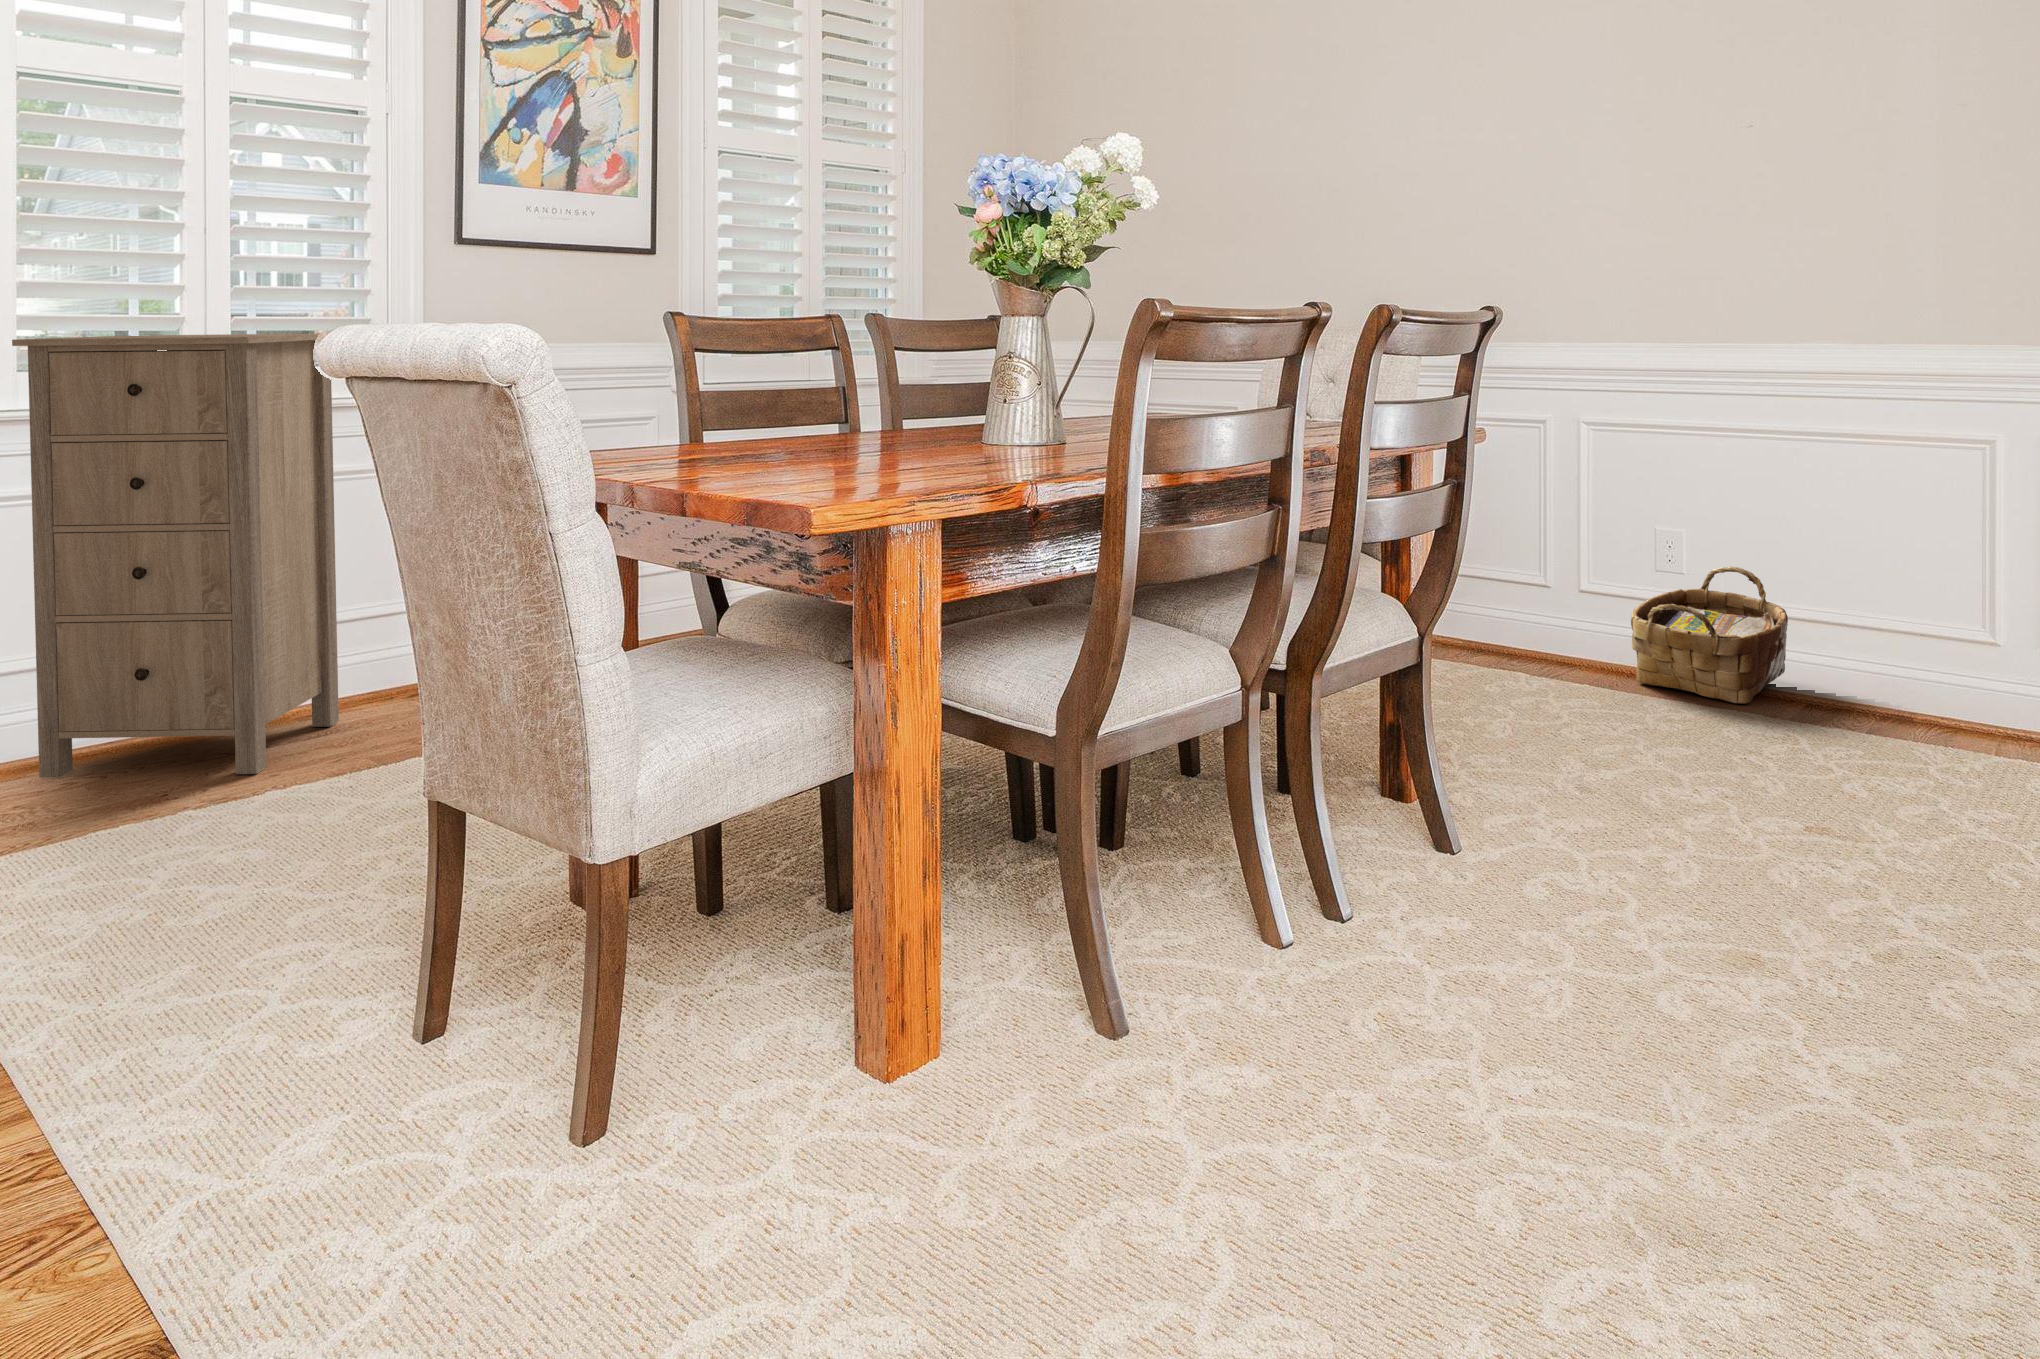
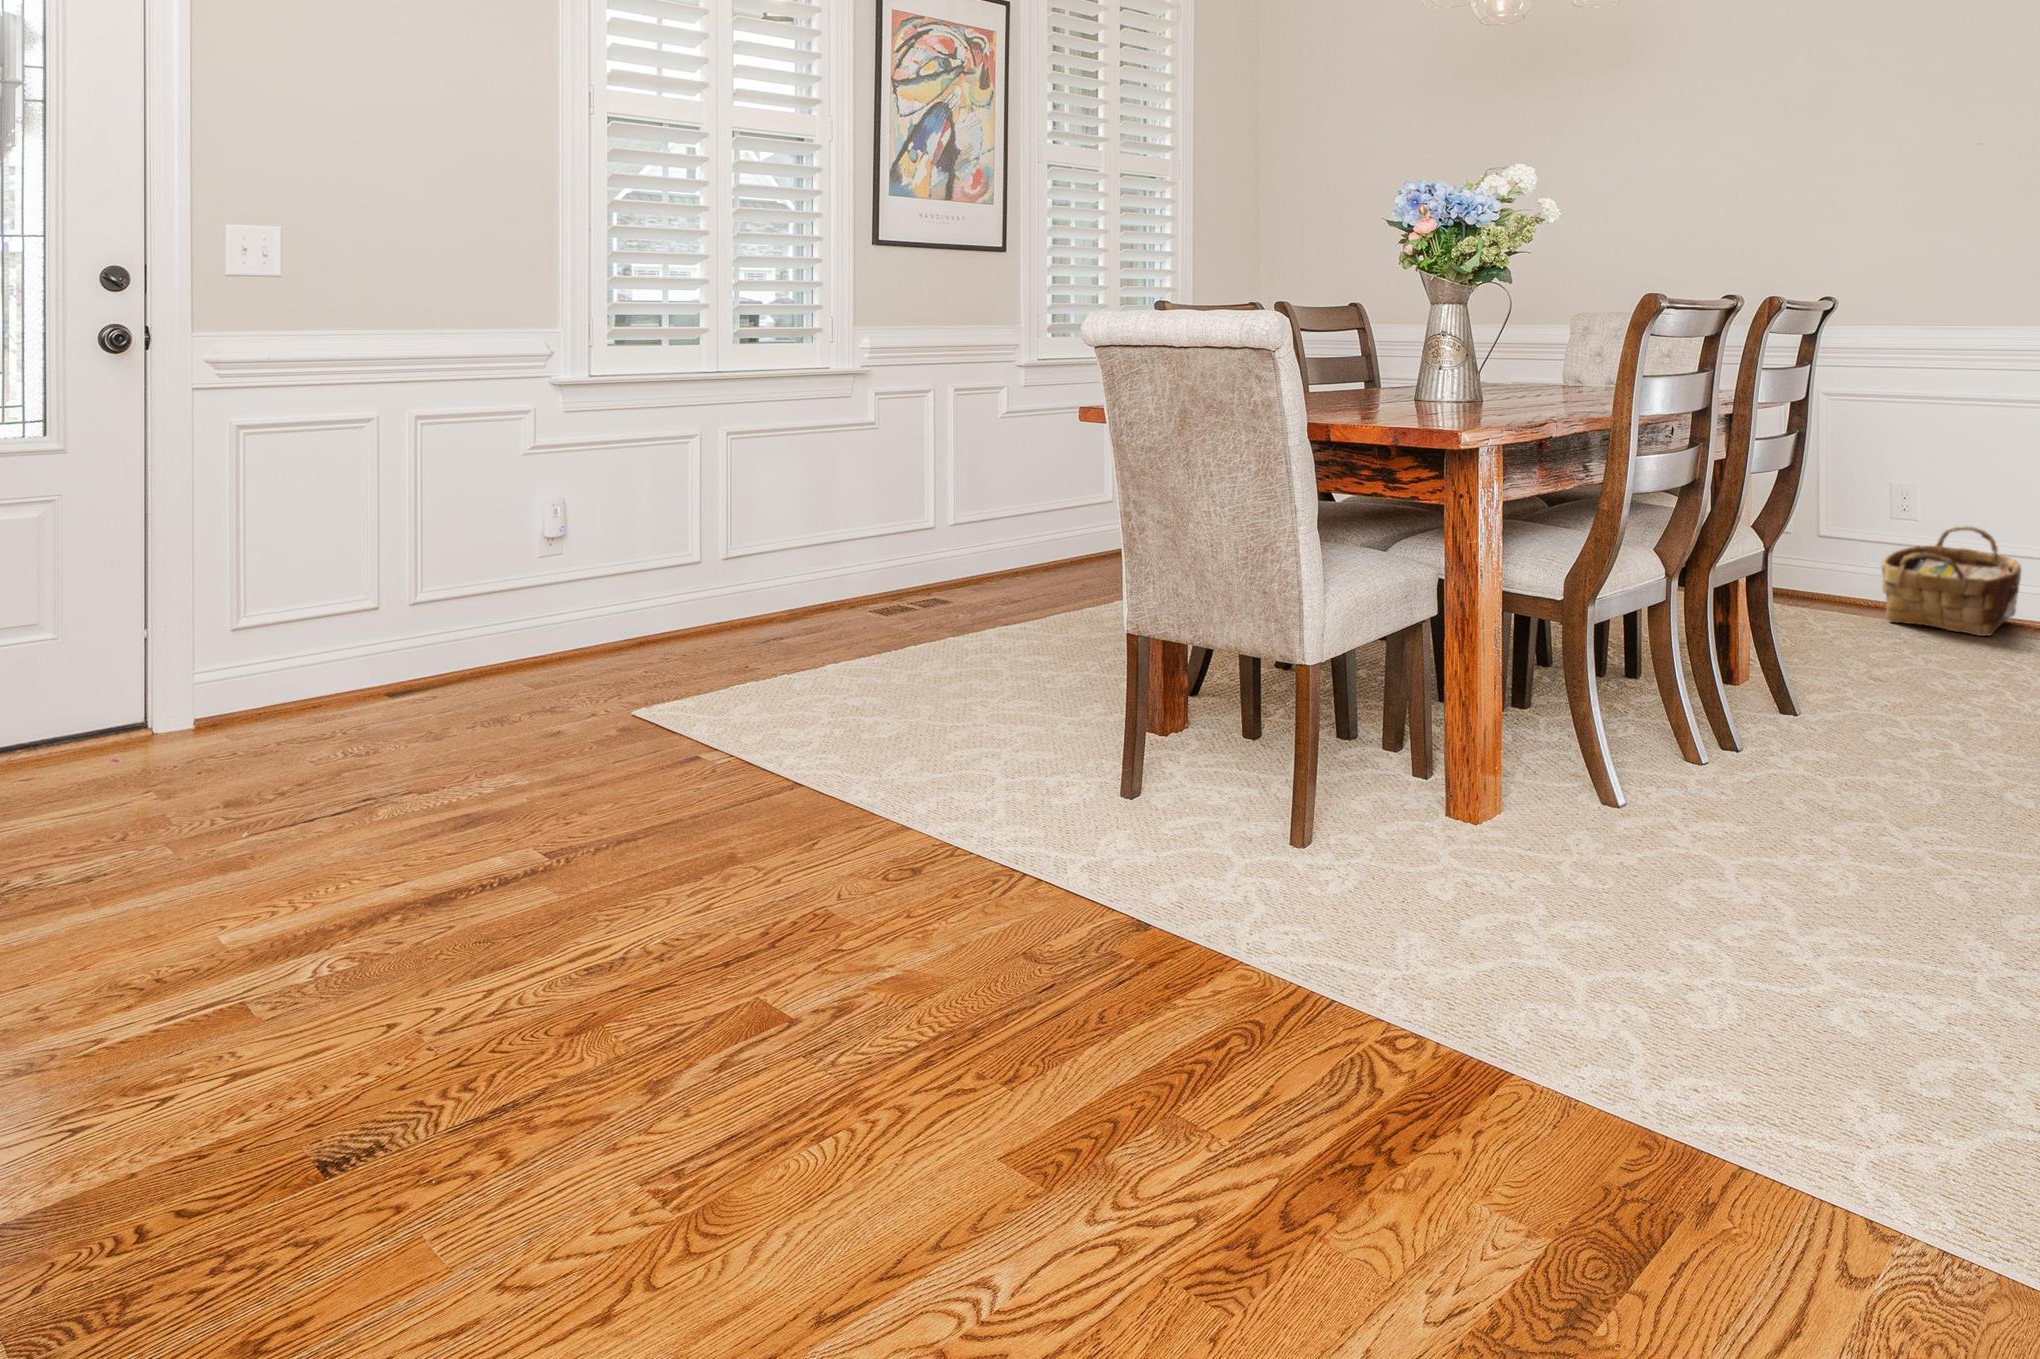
storage cabinet: present [12,333,339,778] -> none [629,318,826,659]

